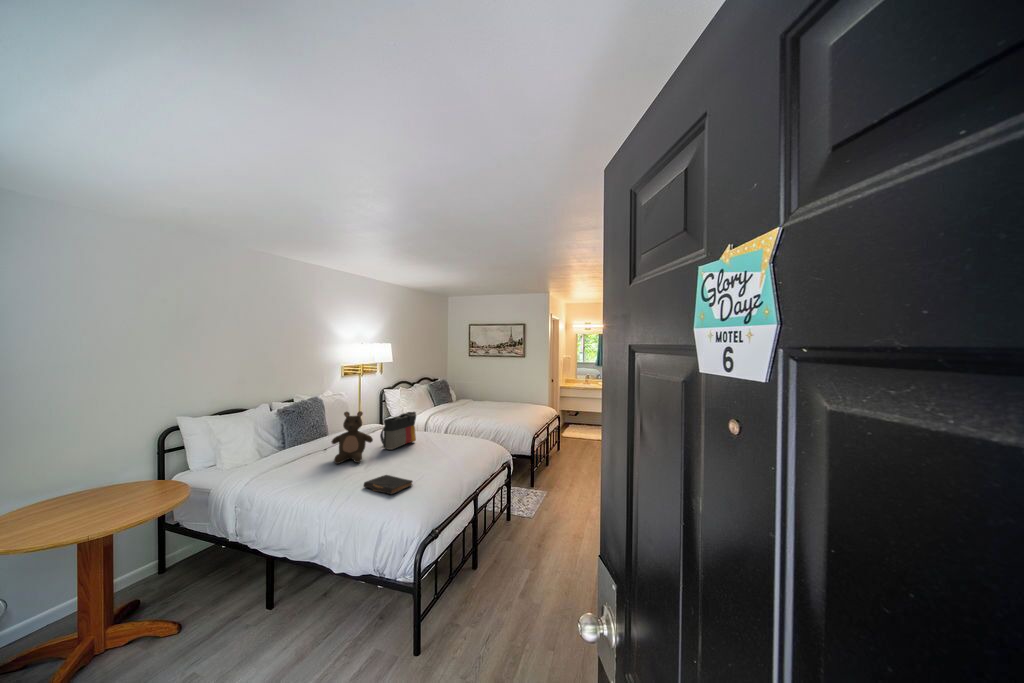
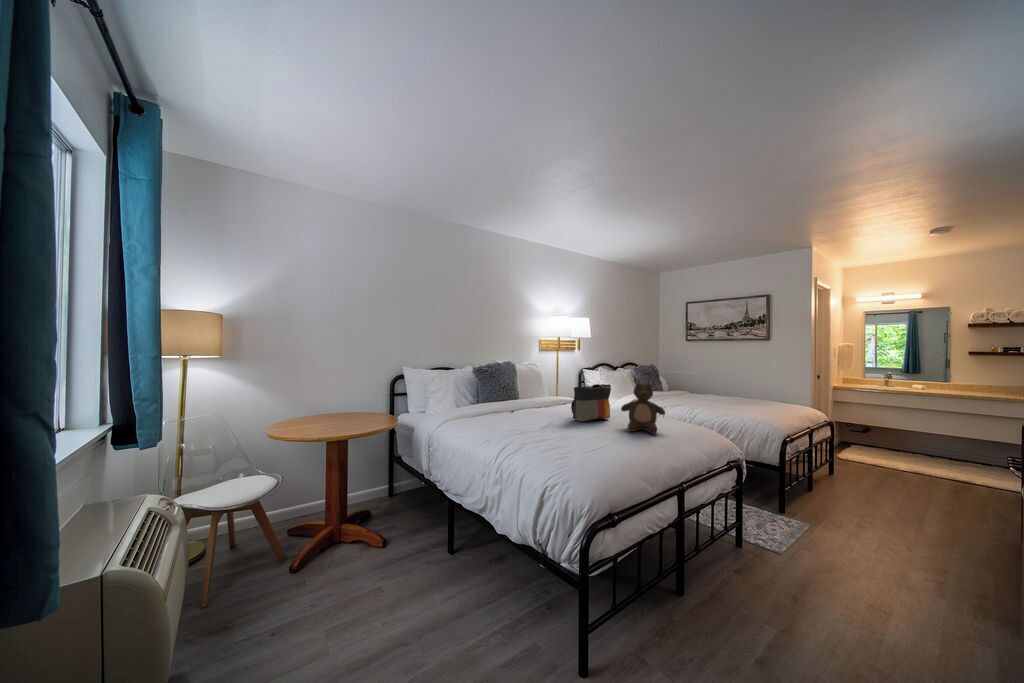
stuffed bear: present [332,411,373,464] -> present [621,378,665,434]
book: present [363,475,413,494] -> none [543,440,597,458]

